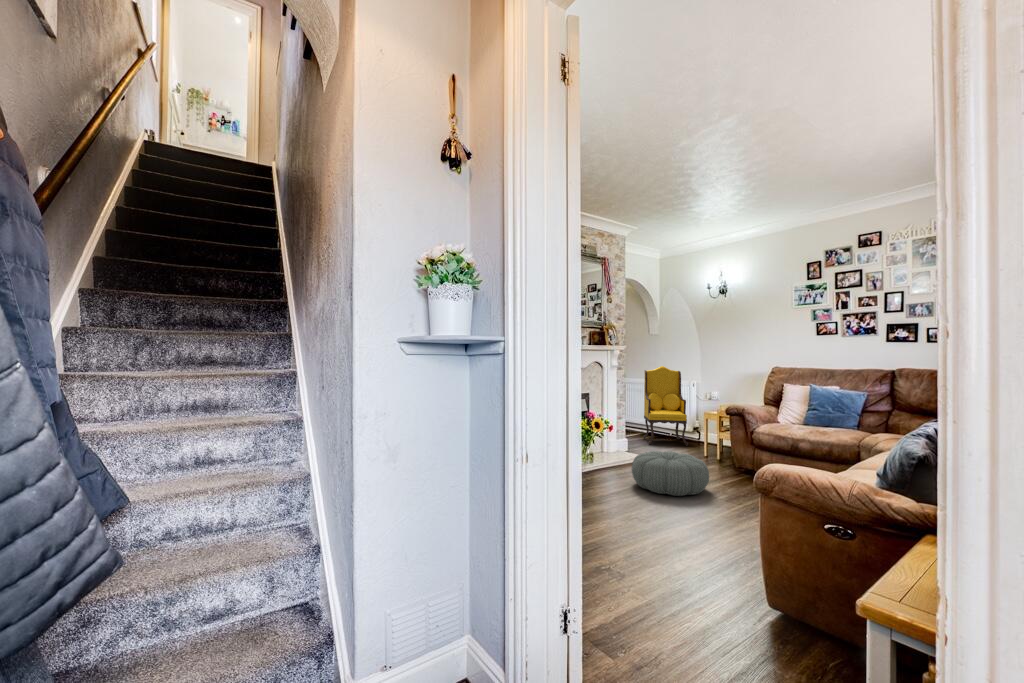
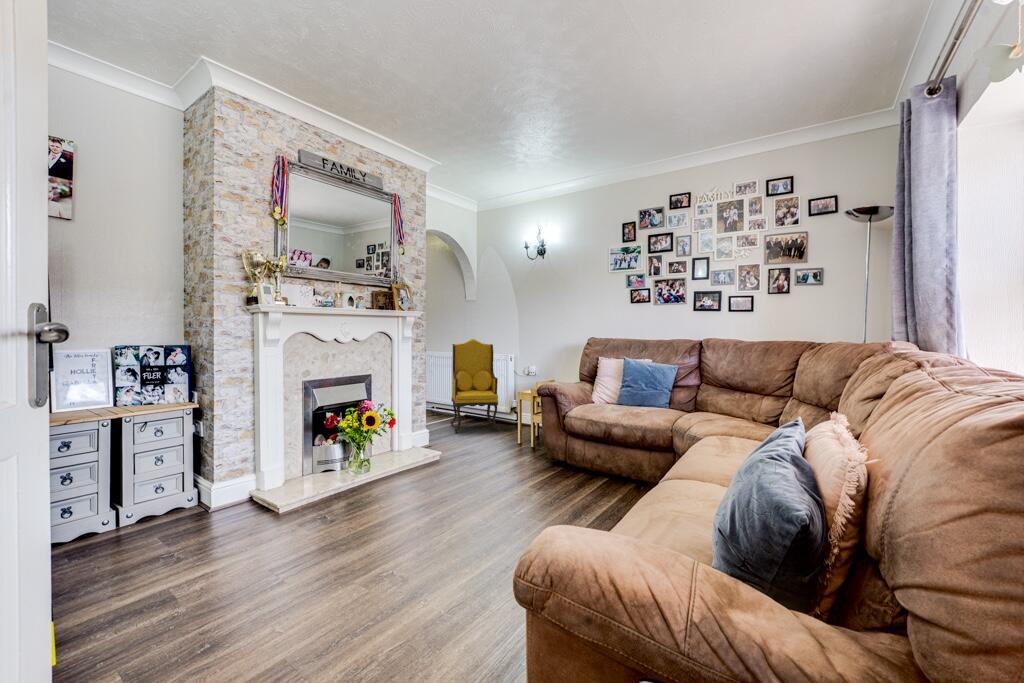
pouf: present [632,451,709,496] -> none [413,451,513,518]

